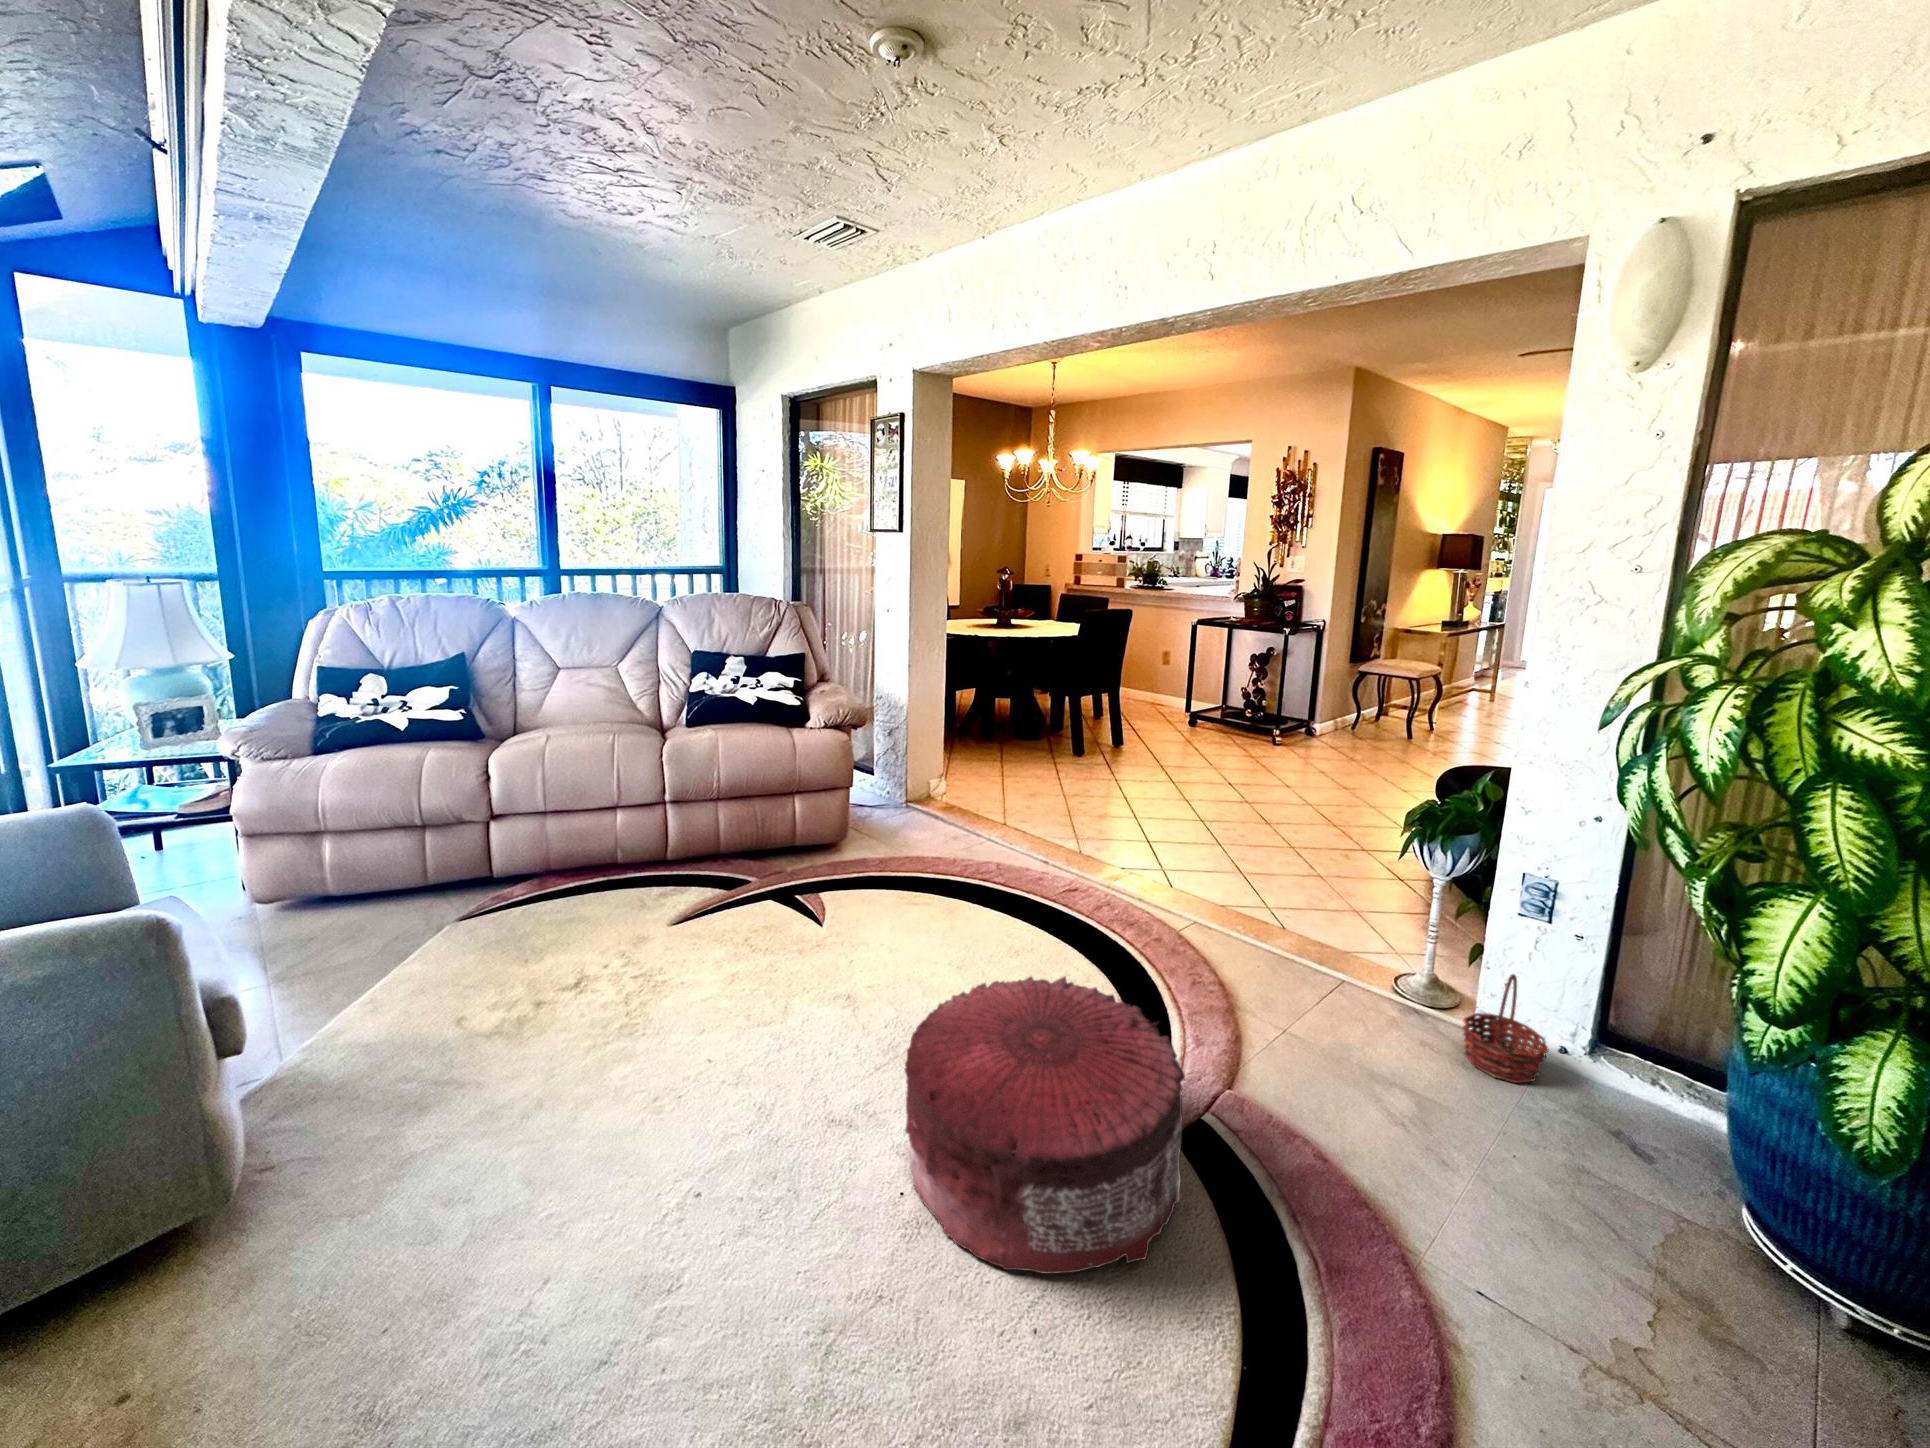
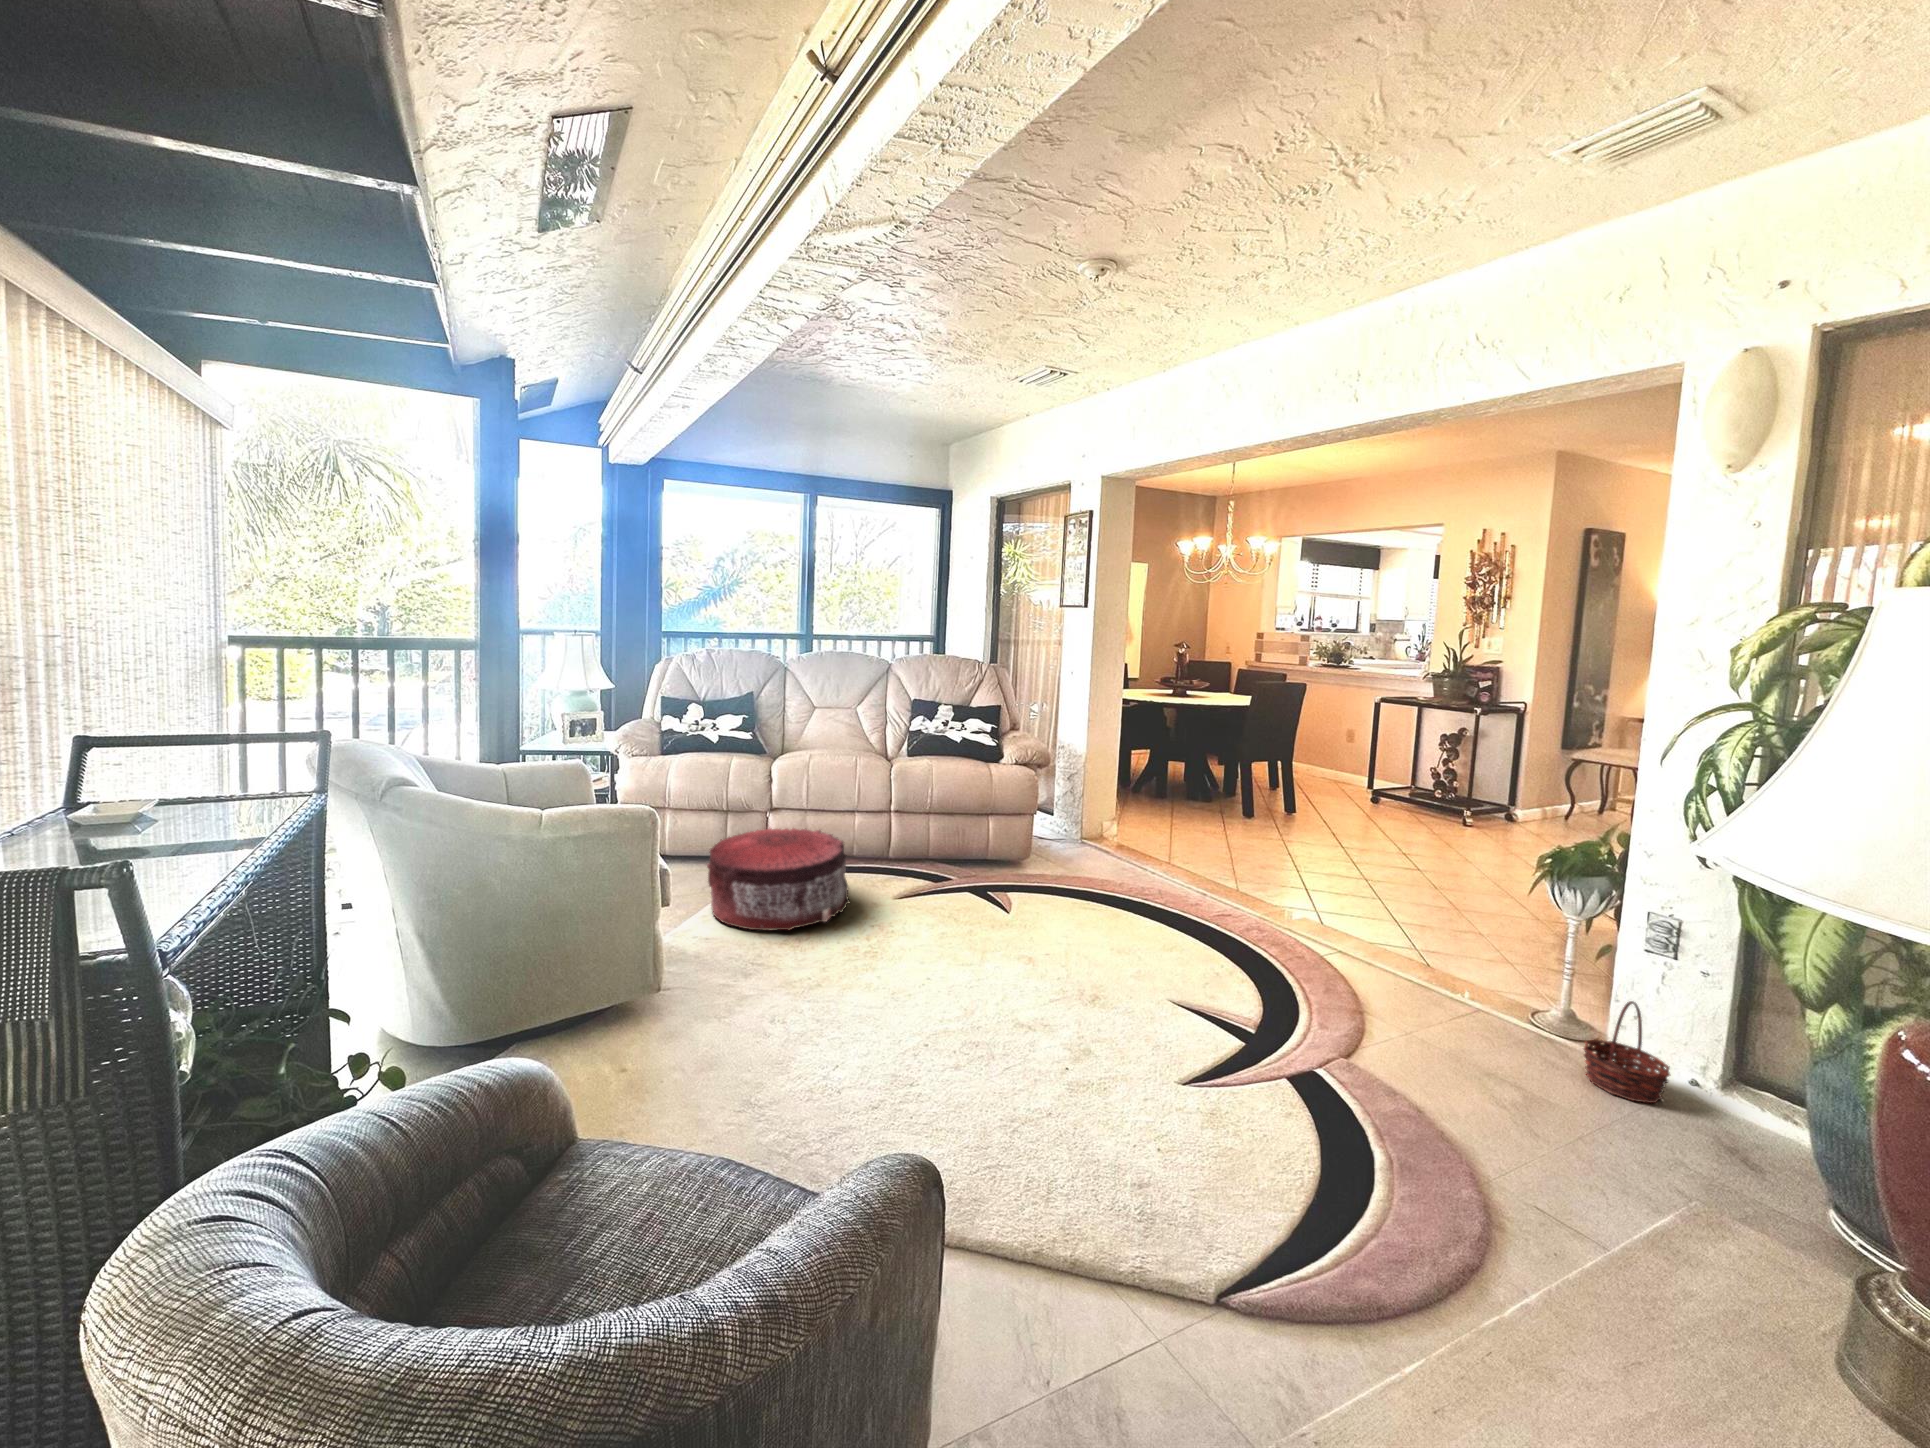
pouf: present [905,977,1185,1274] -> present [707,827,850,930]

